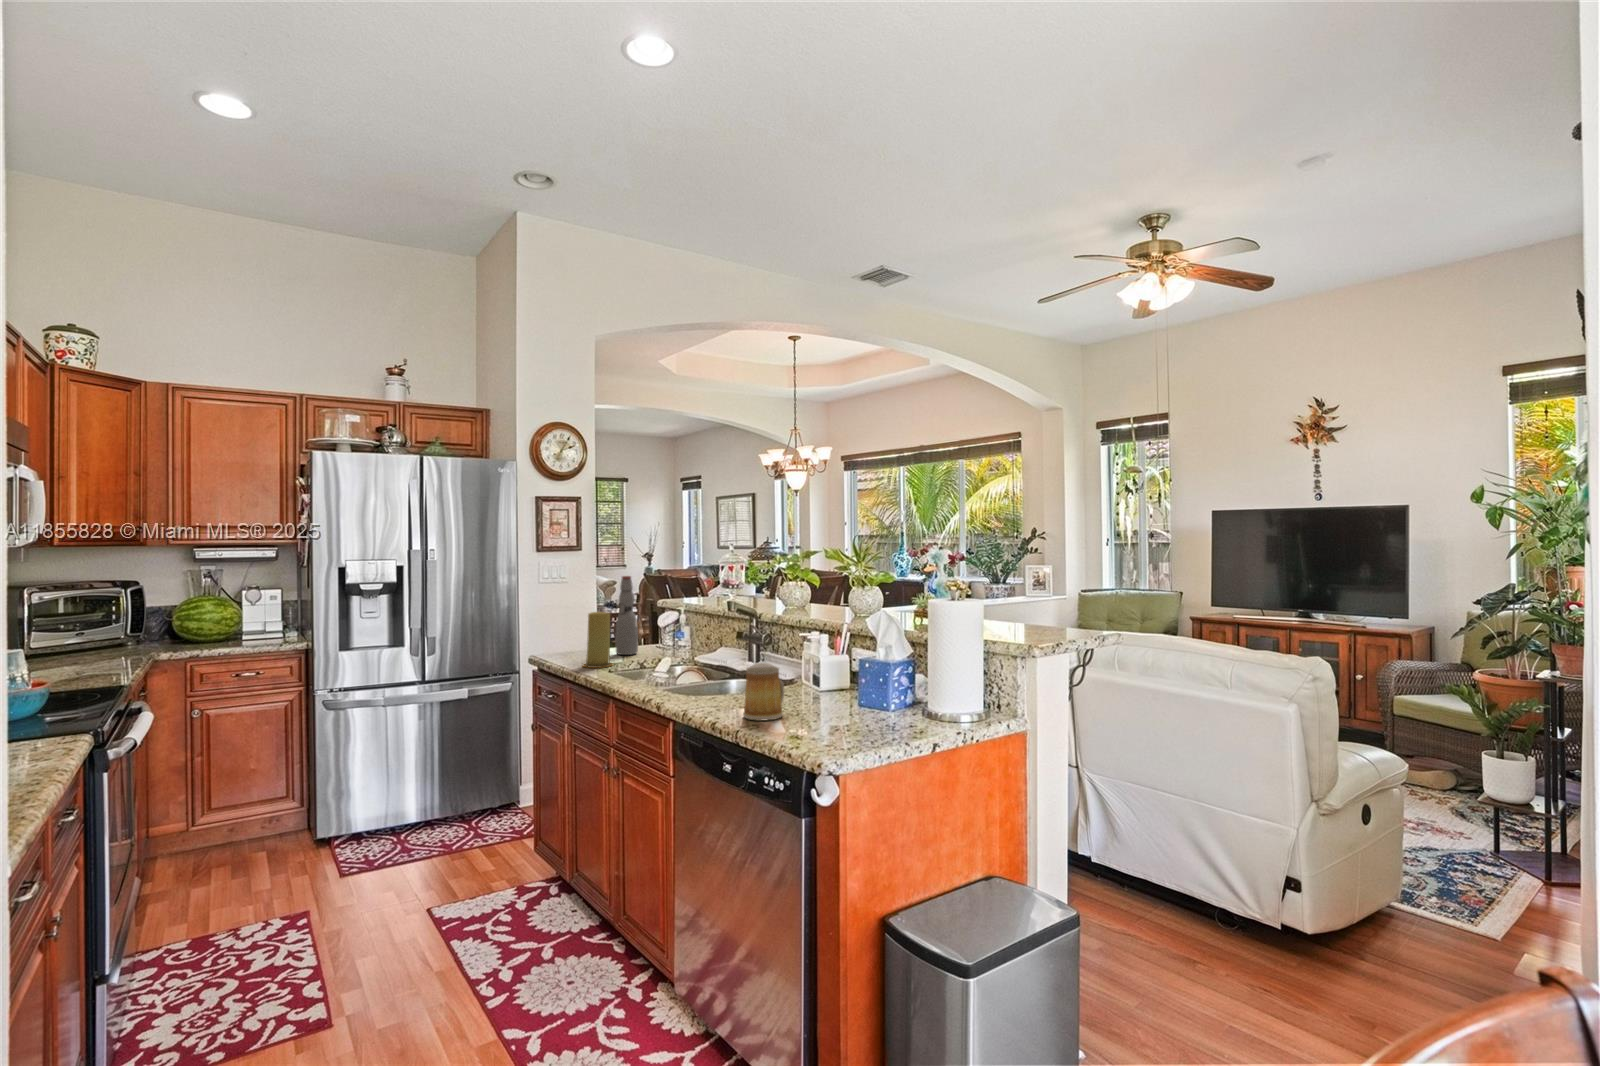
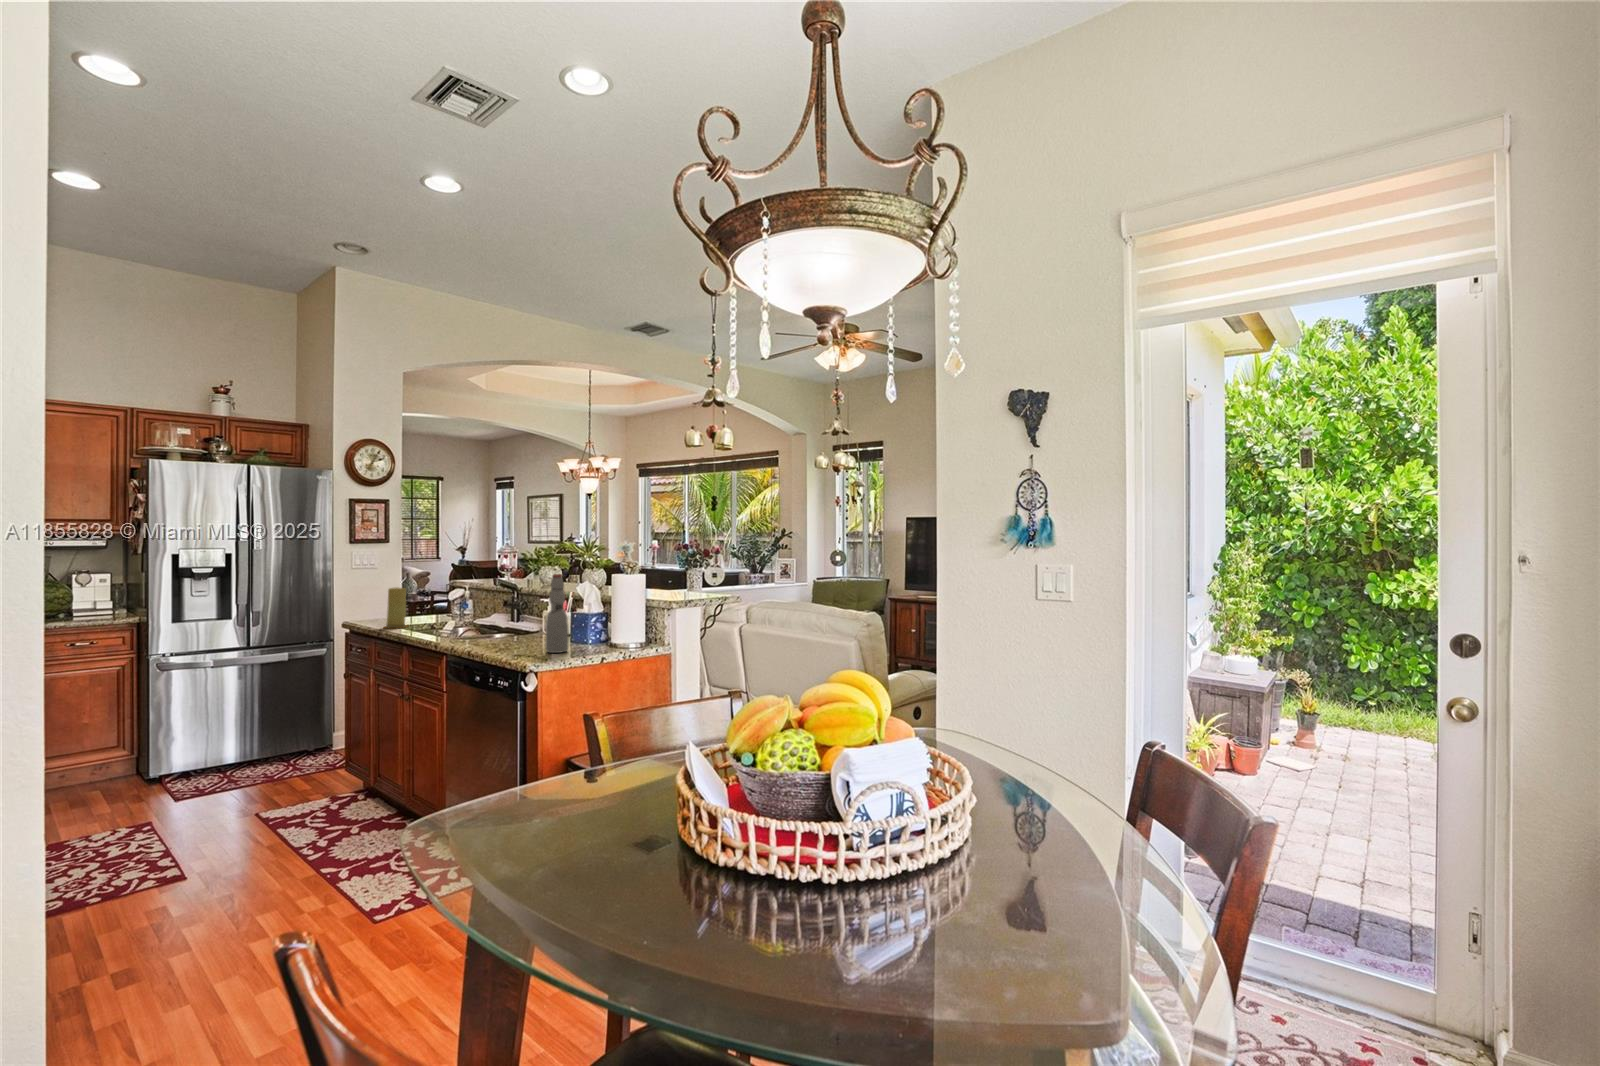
bottle: present [616,576,638,655] -> present [546,574,568,653]
mug: present [743,663,784,721] -> none [491,614,521,651]

